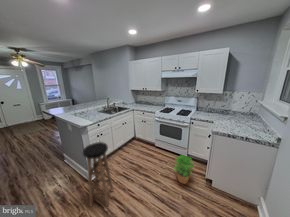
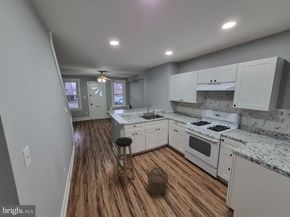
potted plant: present [174,155,193,184] -> none [188,169,214,201]
woven basket: none [133,167,156,196] -> present [148,167,168,194]

